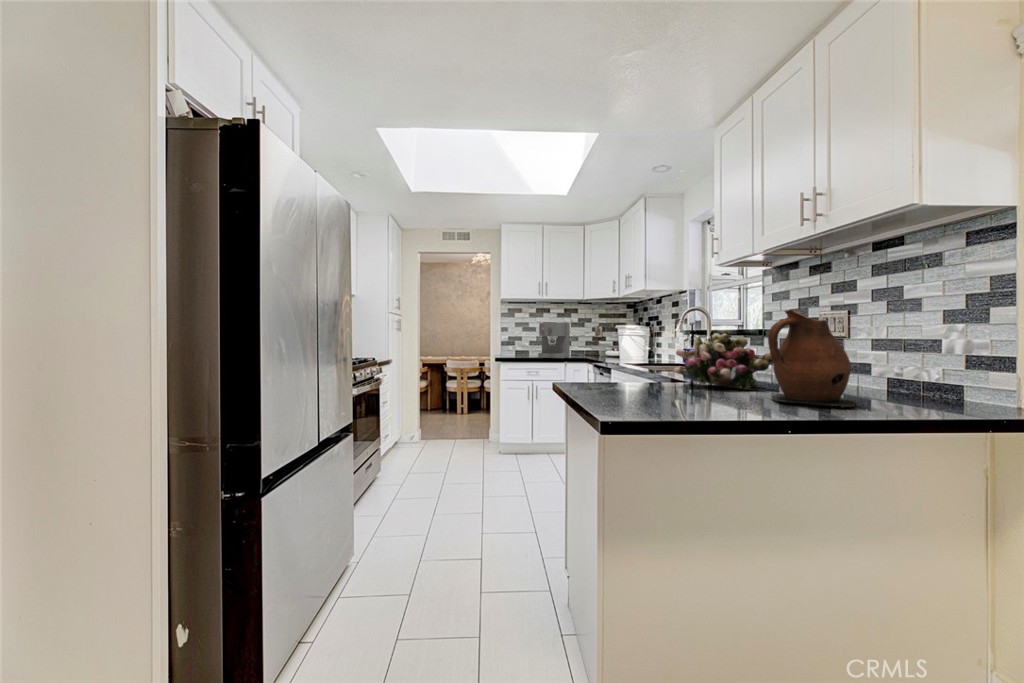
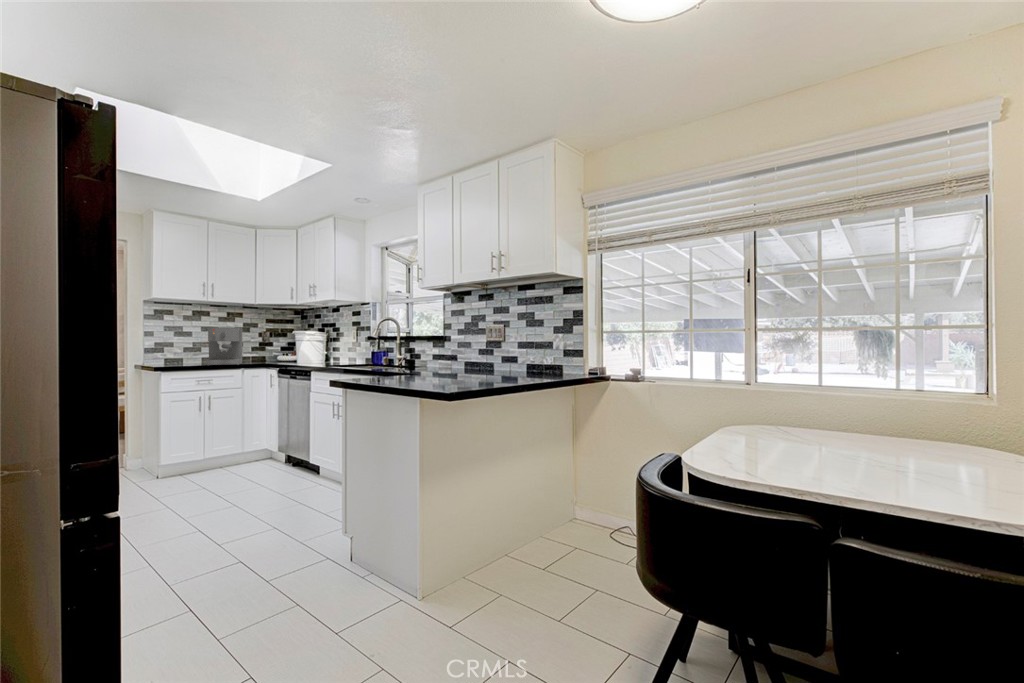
ceramic pitcher: present [768,310,855,408] -> none [483,324,531,381]
flower arrangement: present [673,333,773,390] -> none [412,338,473,376]

